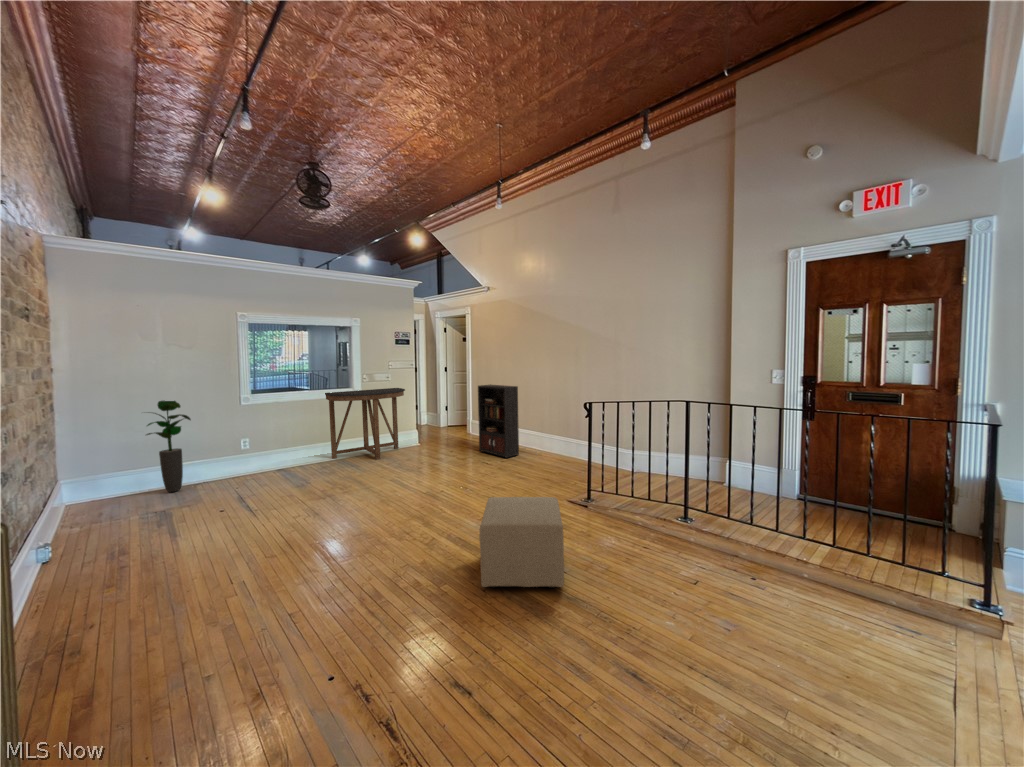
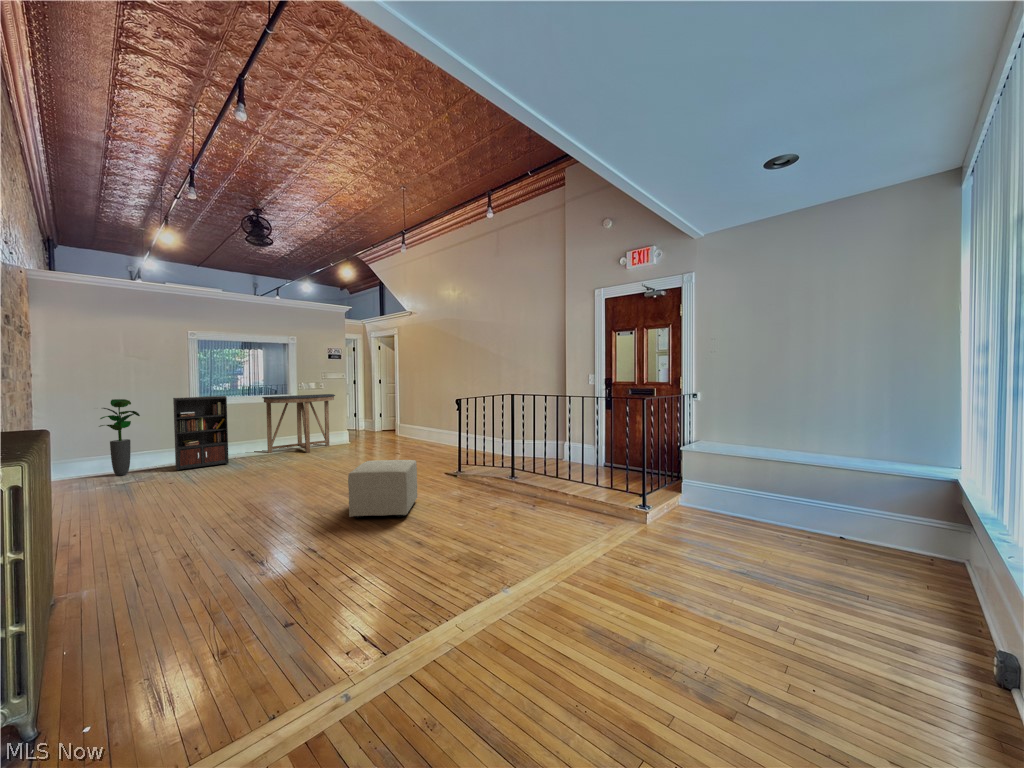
bookcase: present [478,384,519,458] -> present [173,396,236,470]

